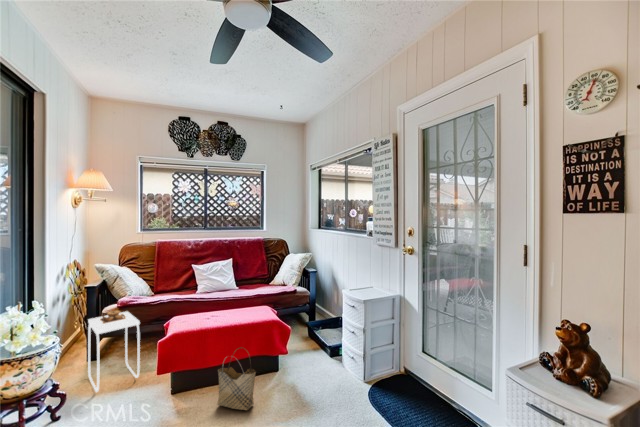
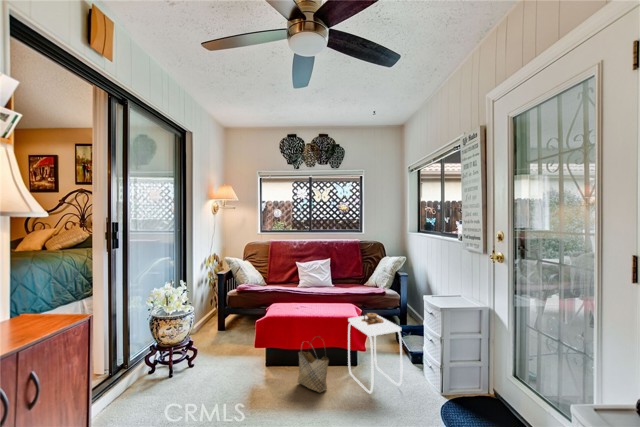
side table: present [88,311,140,392] -> present [348,313,402,393]

